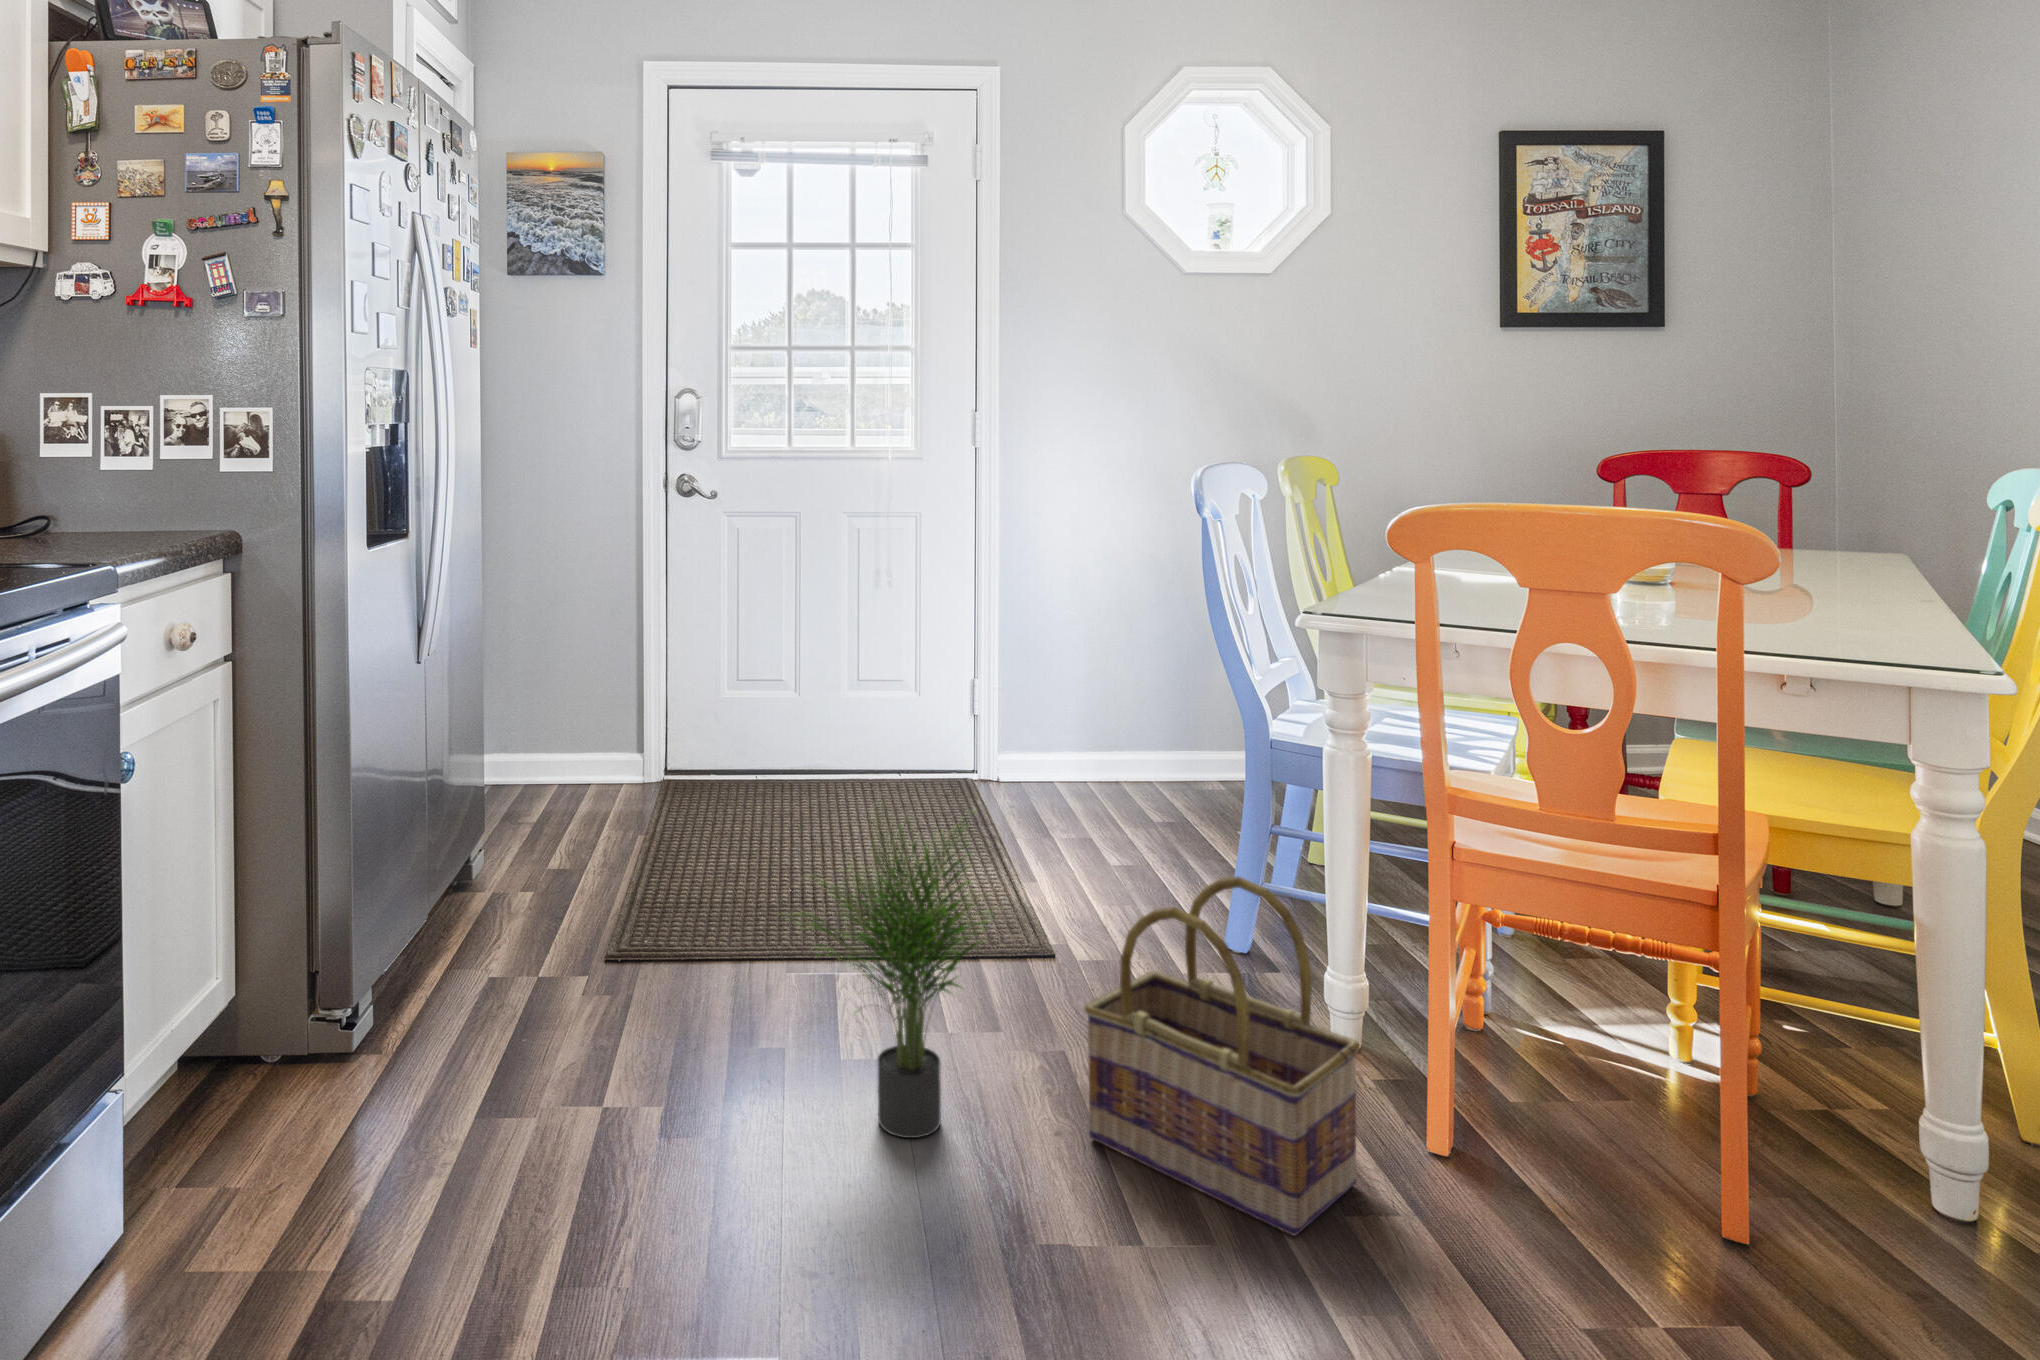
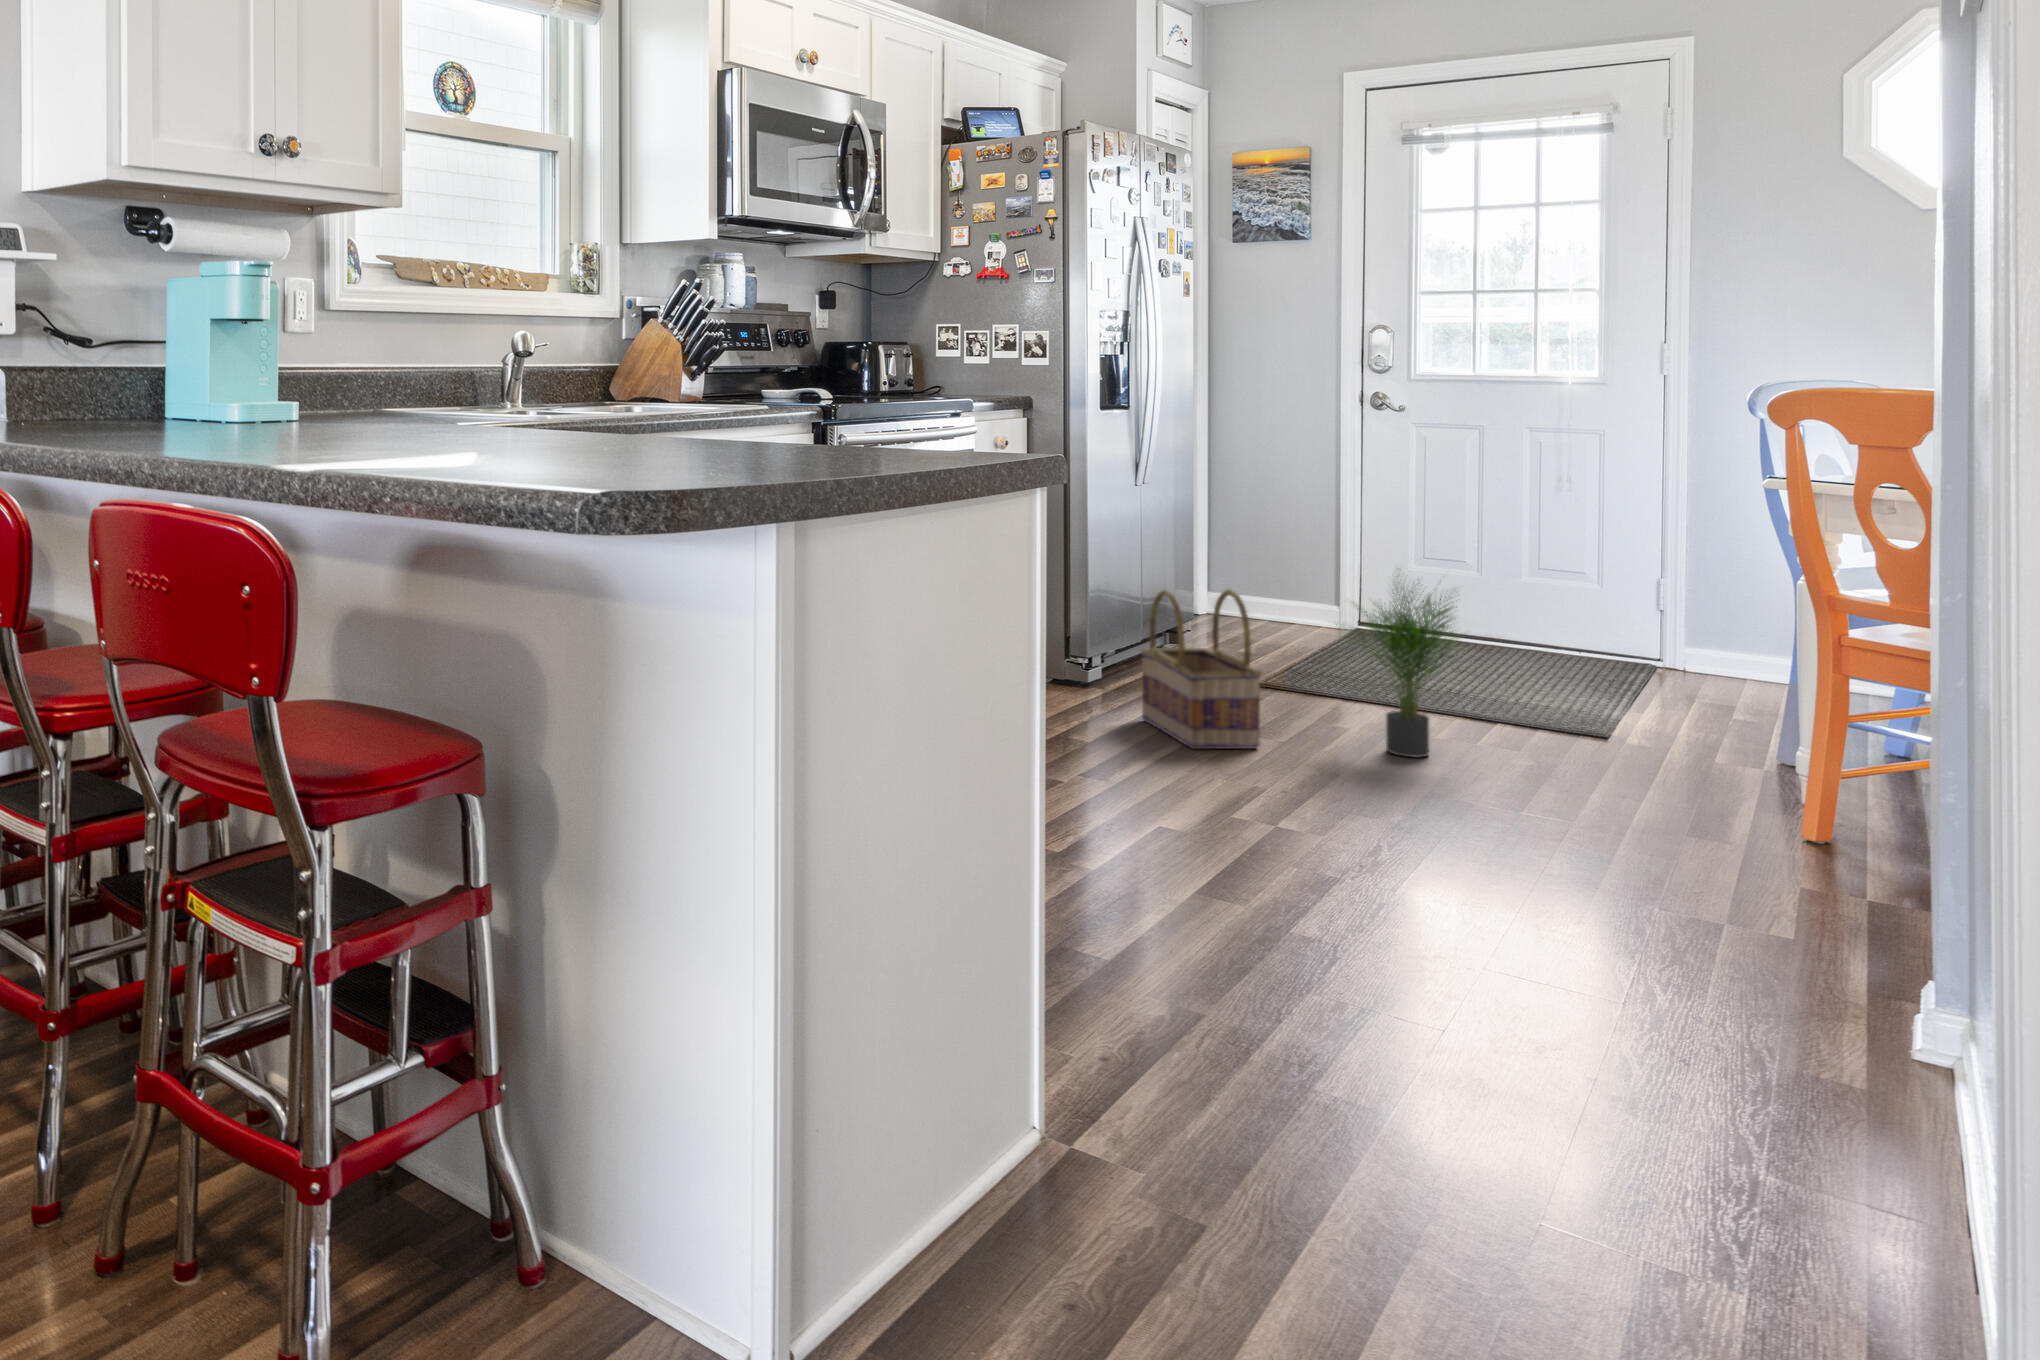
basket: present [1084,877,1360,1236] -> present [1141,590,1262,749]

